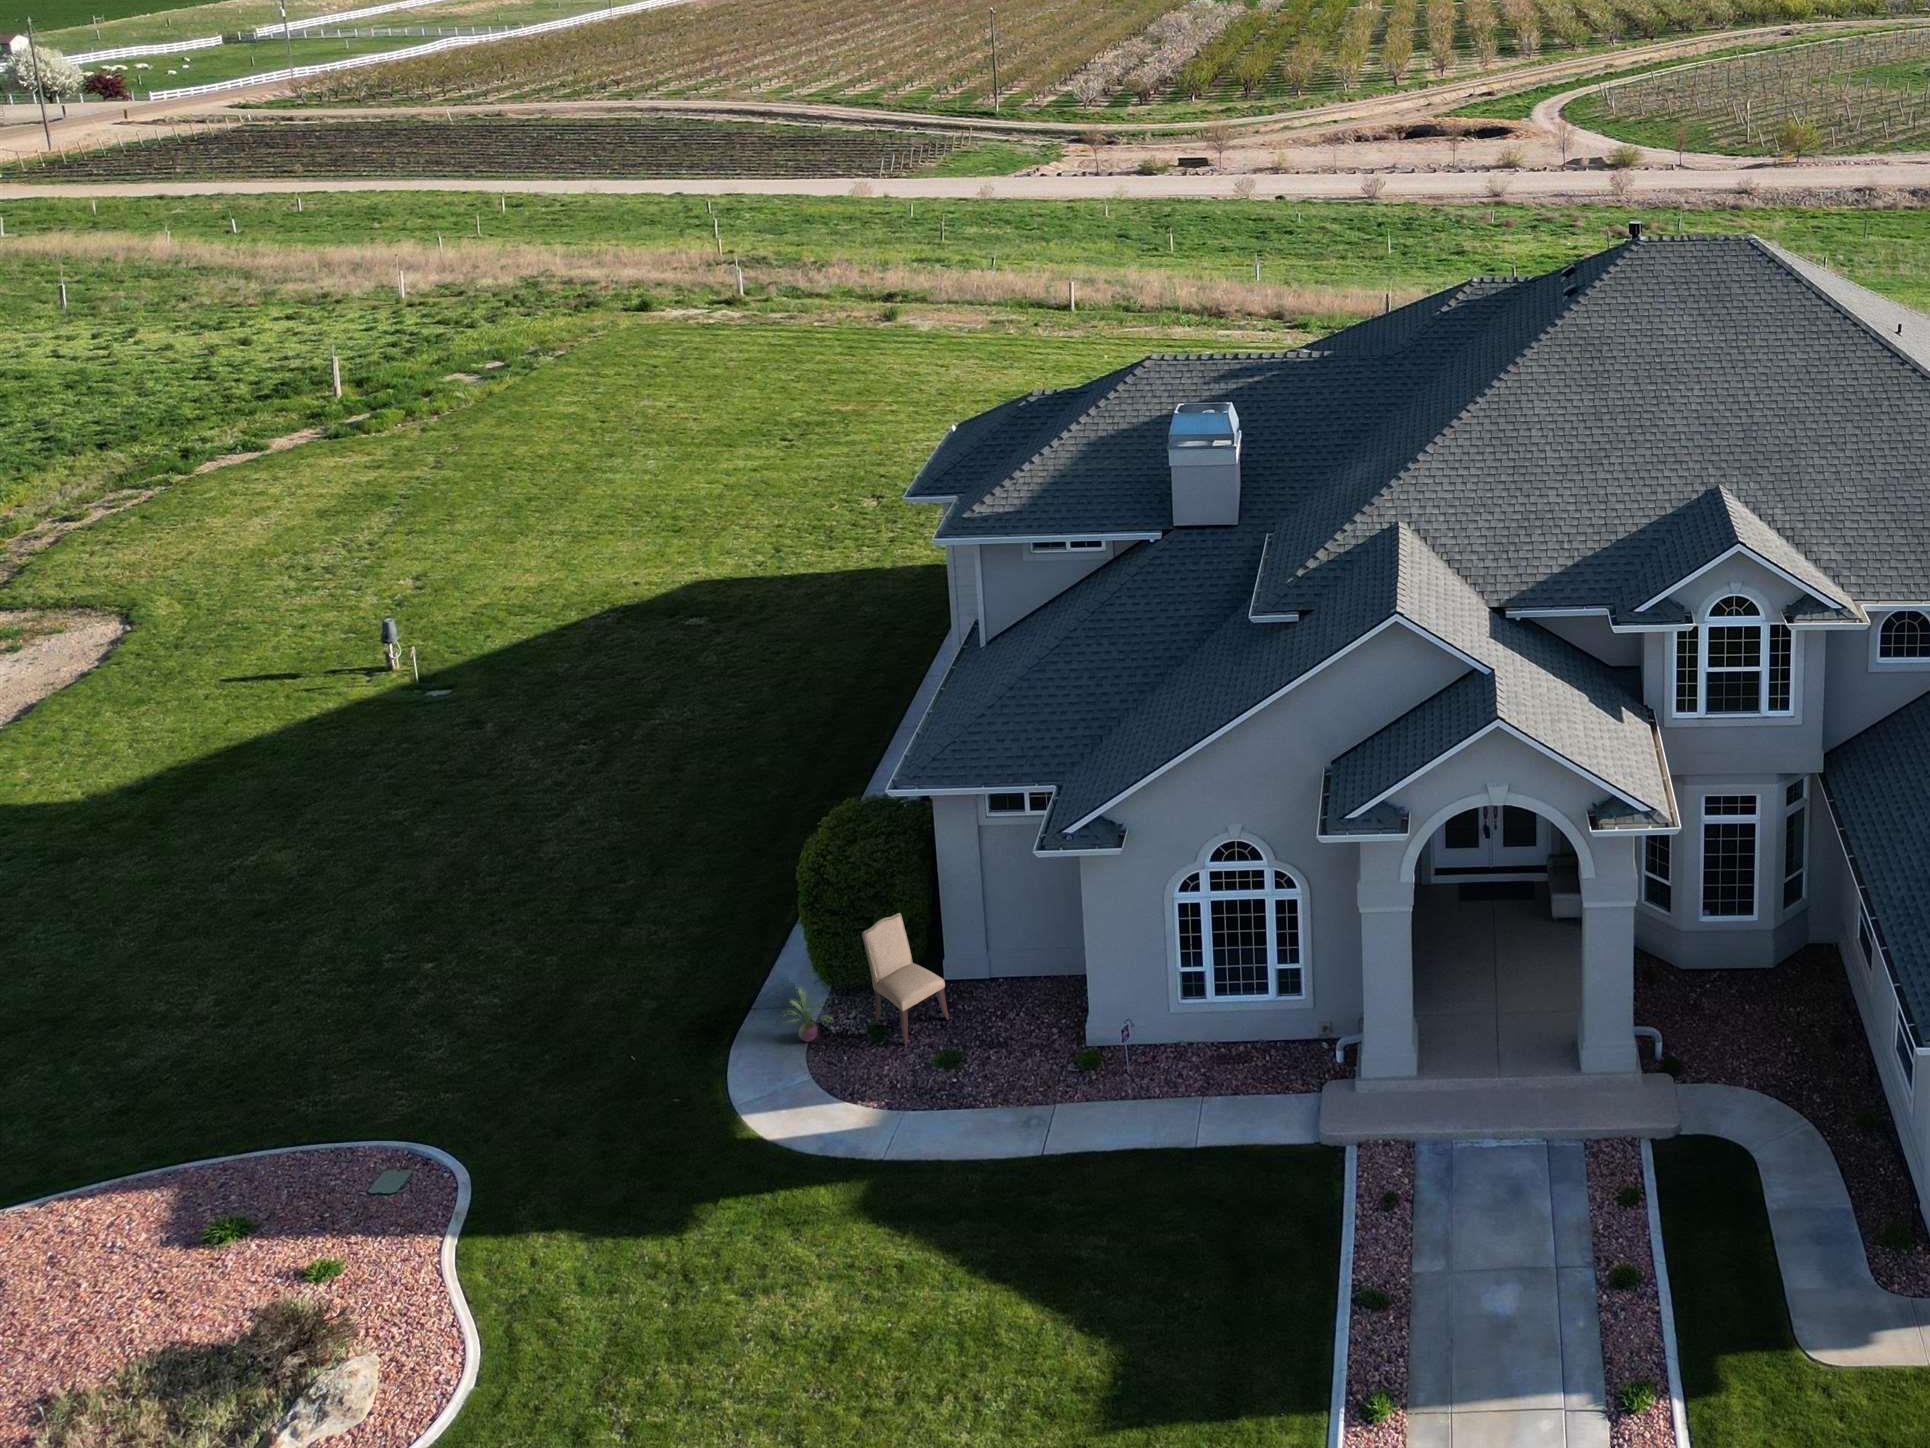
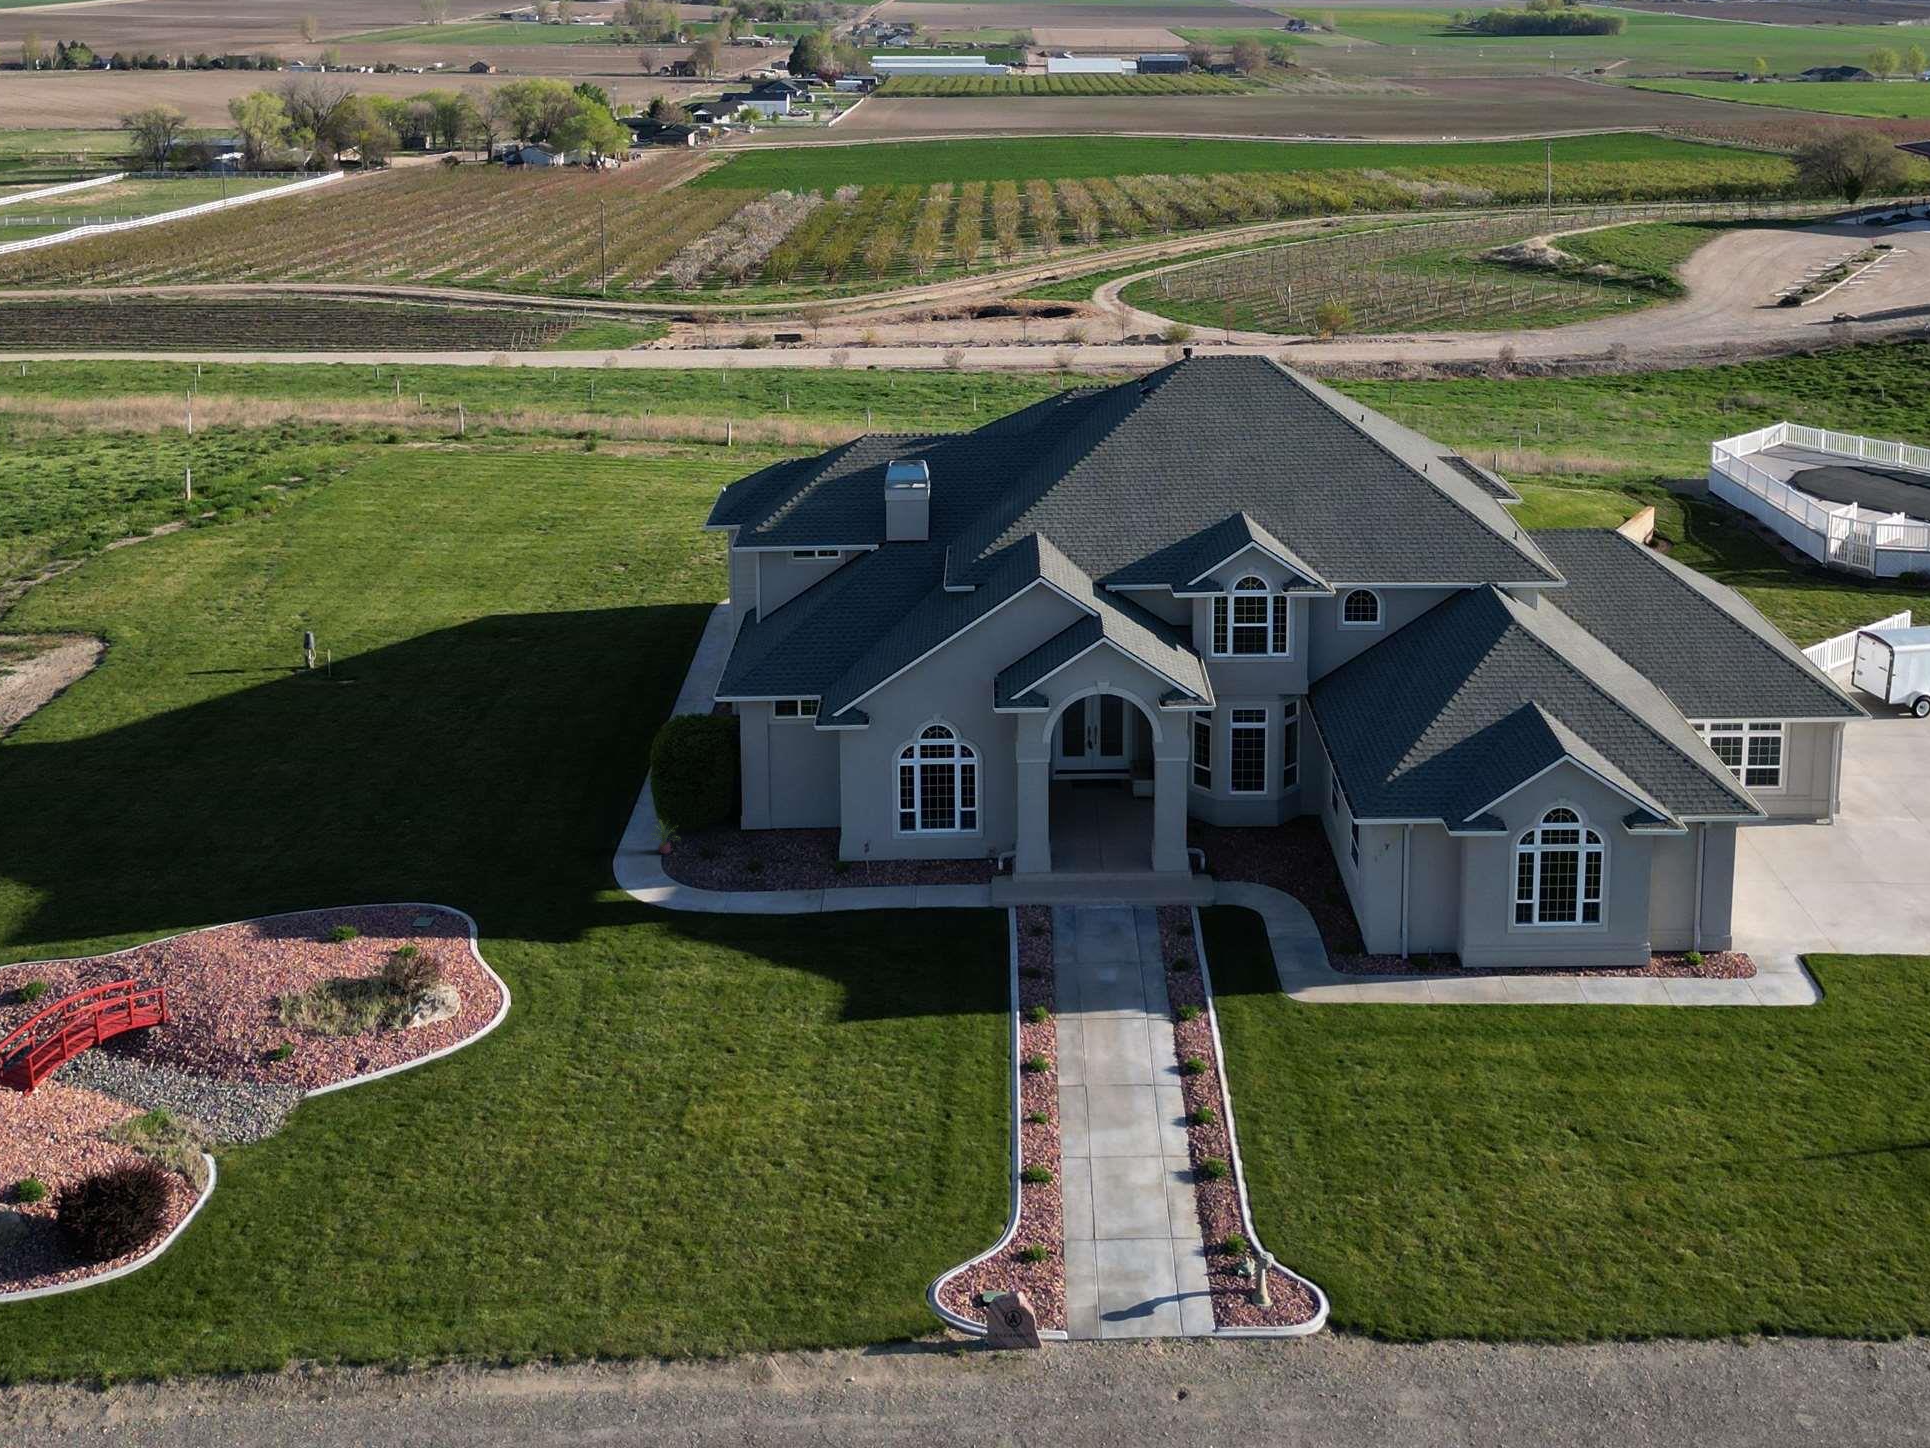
chair: present [862,913,949,1045] -> none [699,776,751,856]

